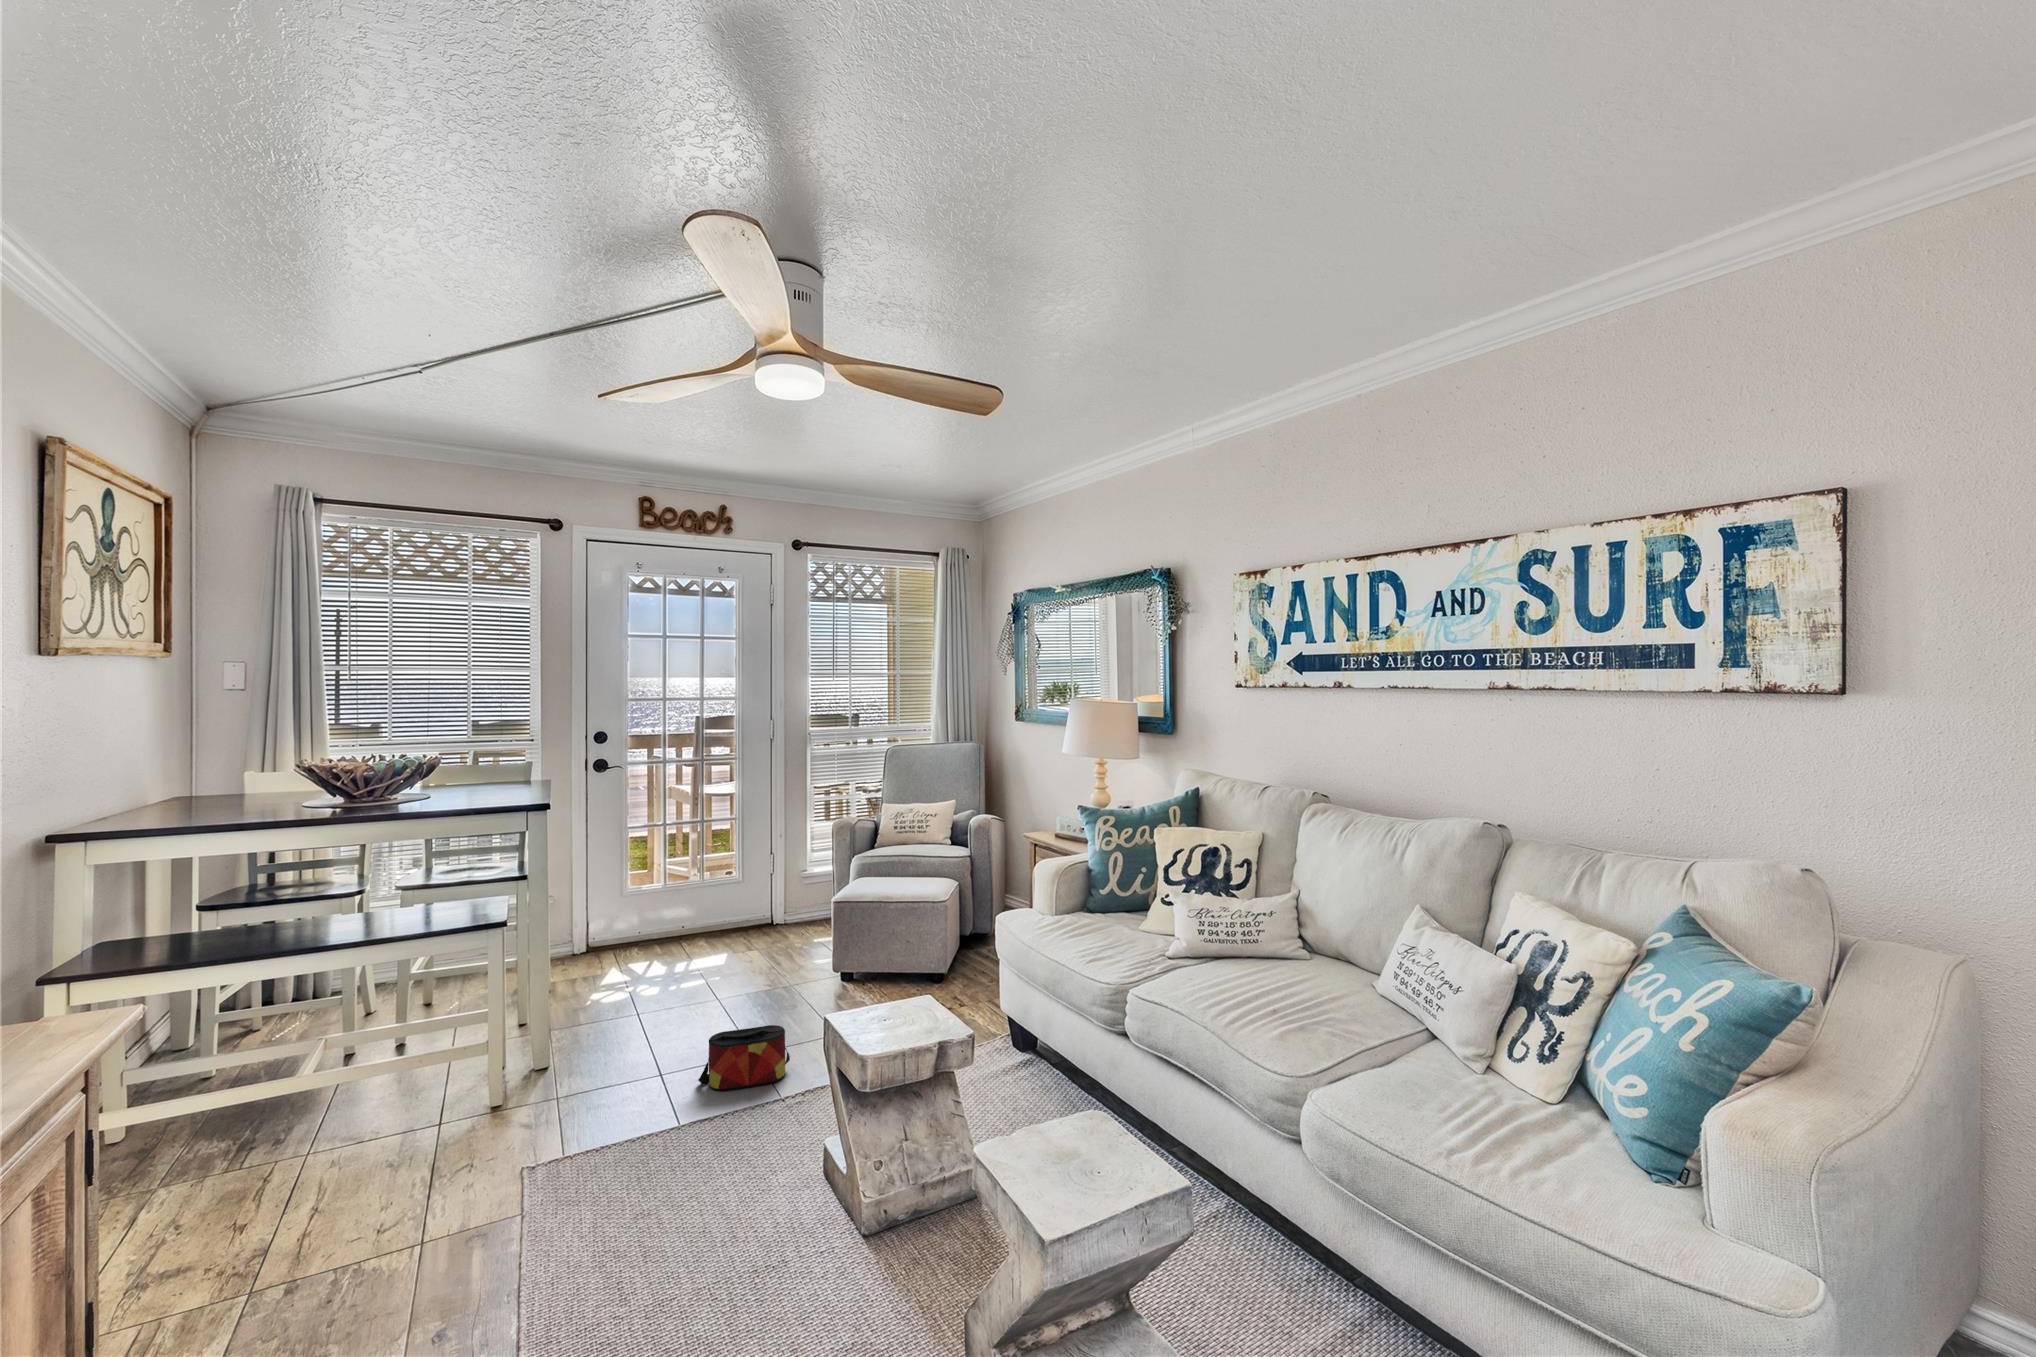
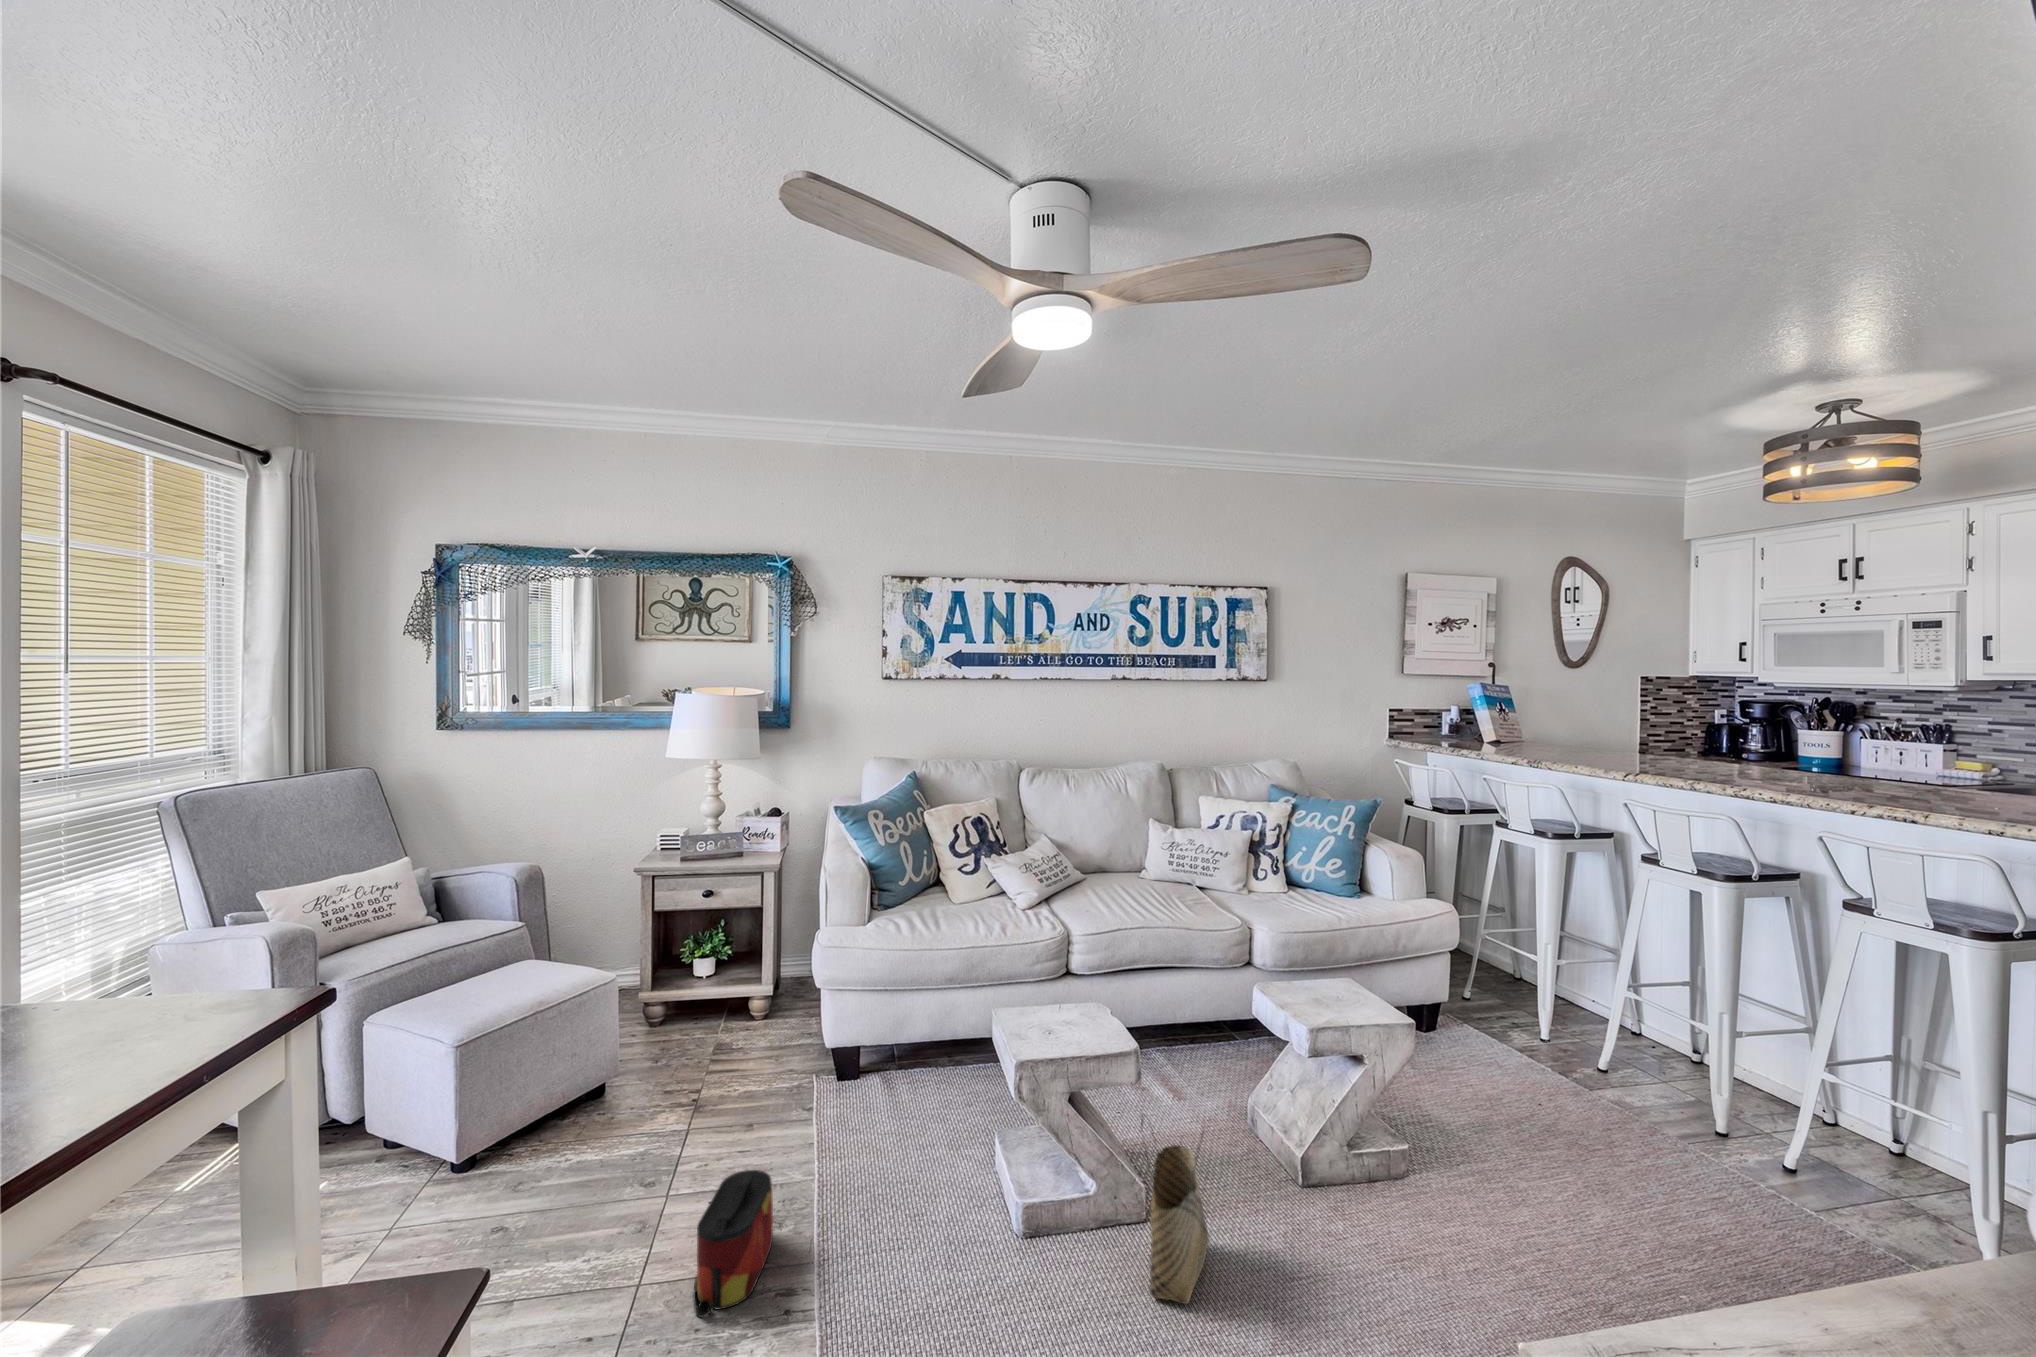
woven basket: none [712,1103,825,1276] -> present [1141,1115,1209,1304]

